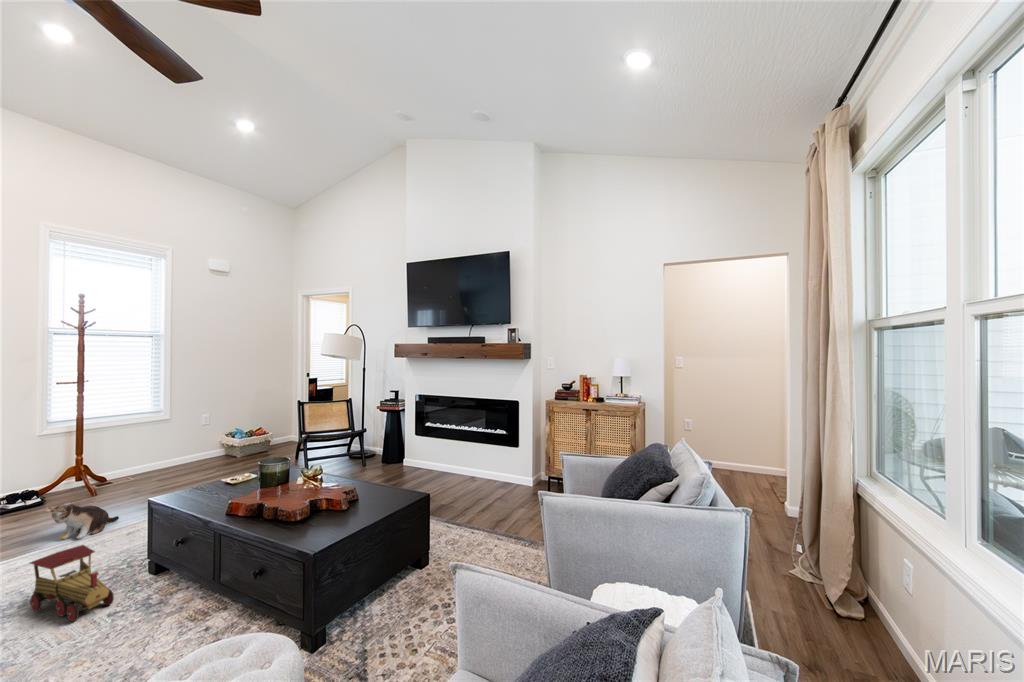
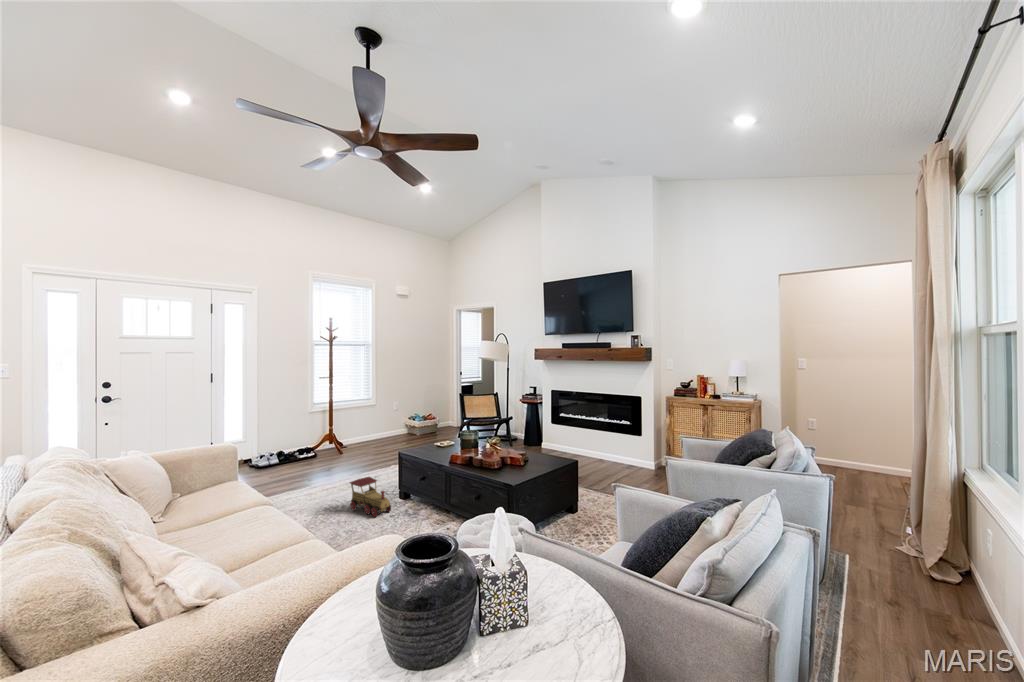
plush toy: present [45,502,119,539] -> none [335,454,366,478]

